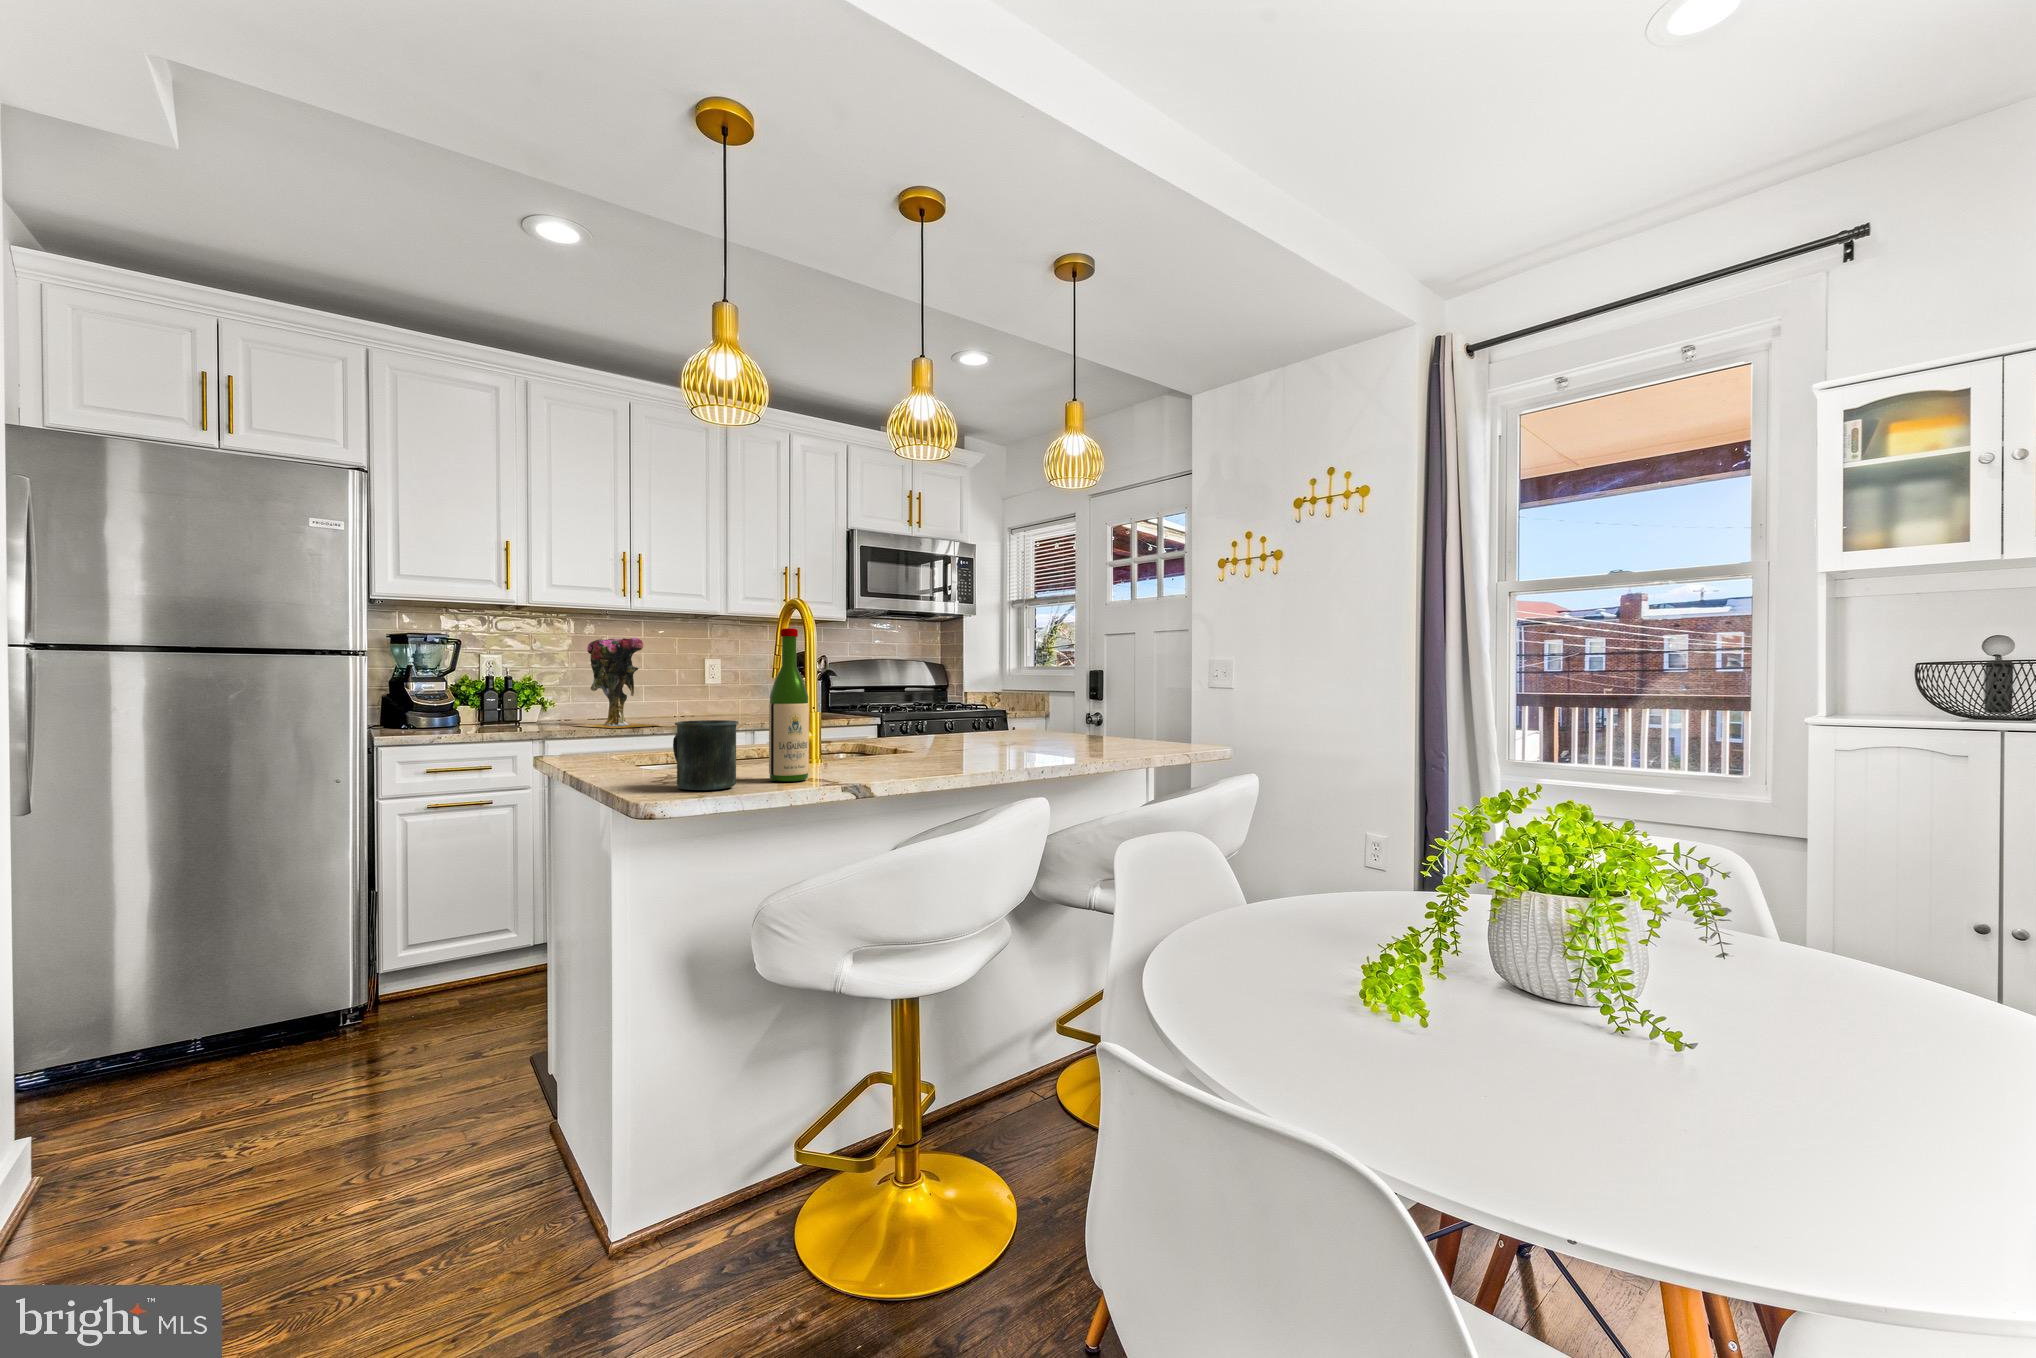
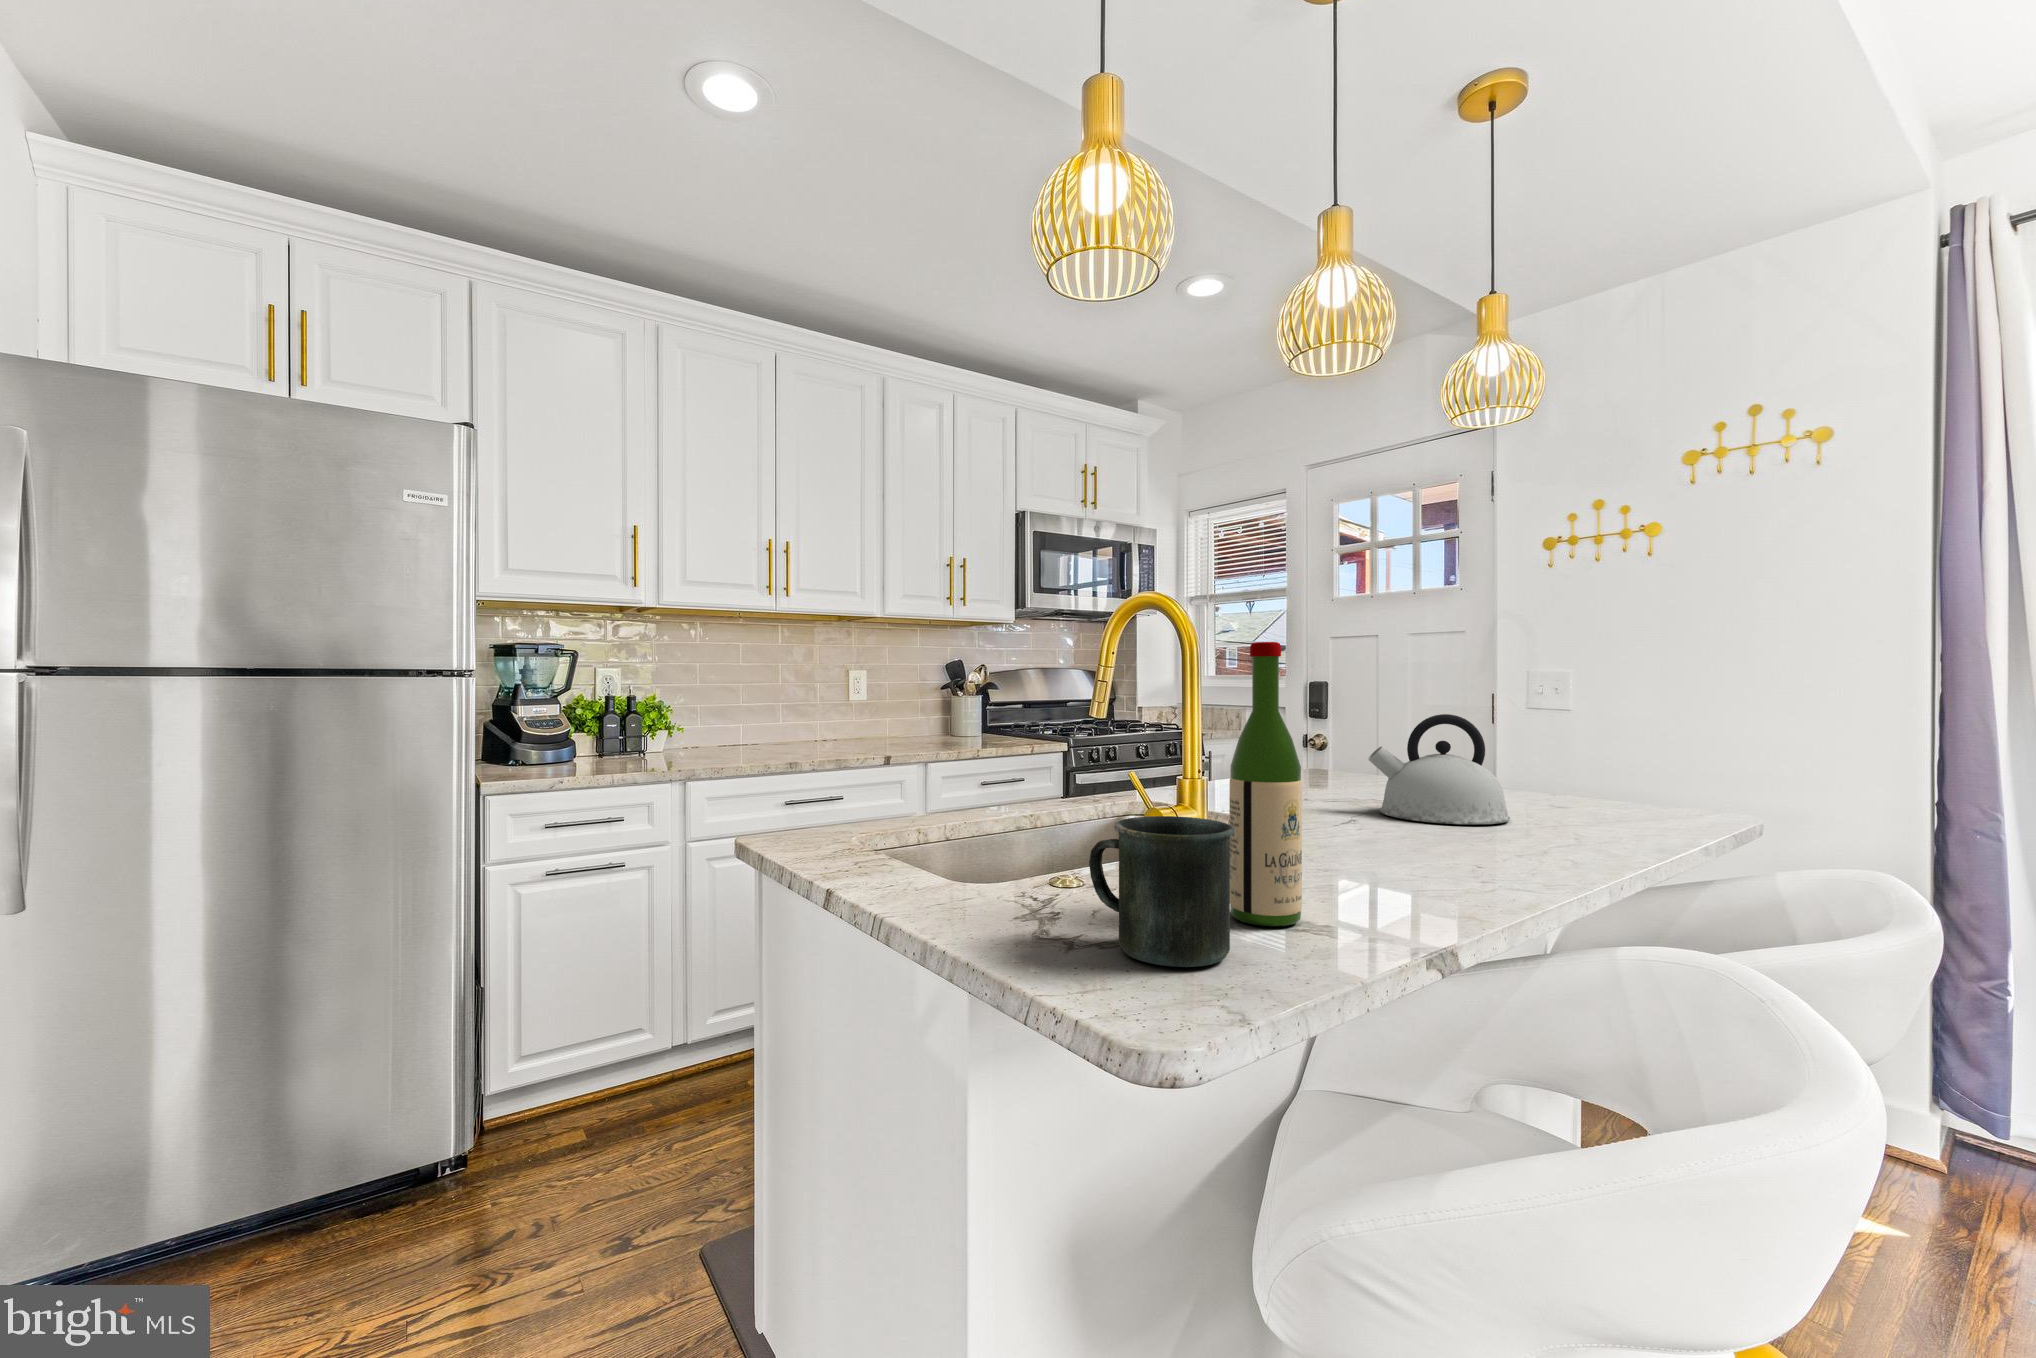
vase: present [575,638,658,728] -> none [711,647,829,765]
kettle: none [995,682,1080,752] -> present [1368,714,1510,824]

